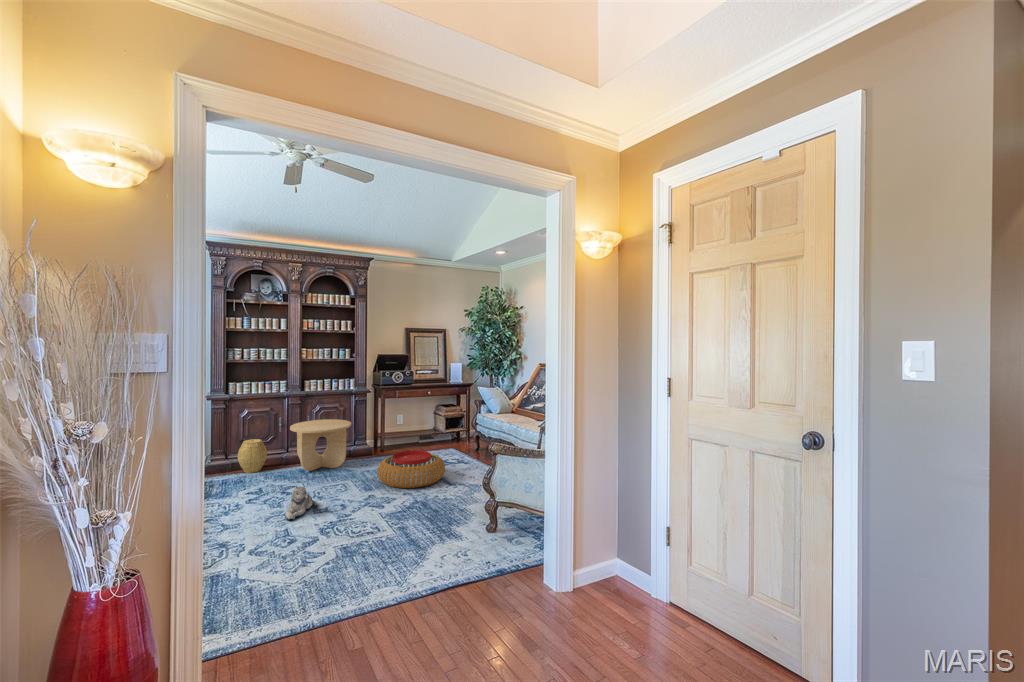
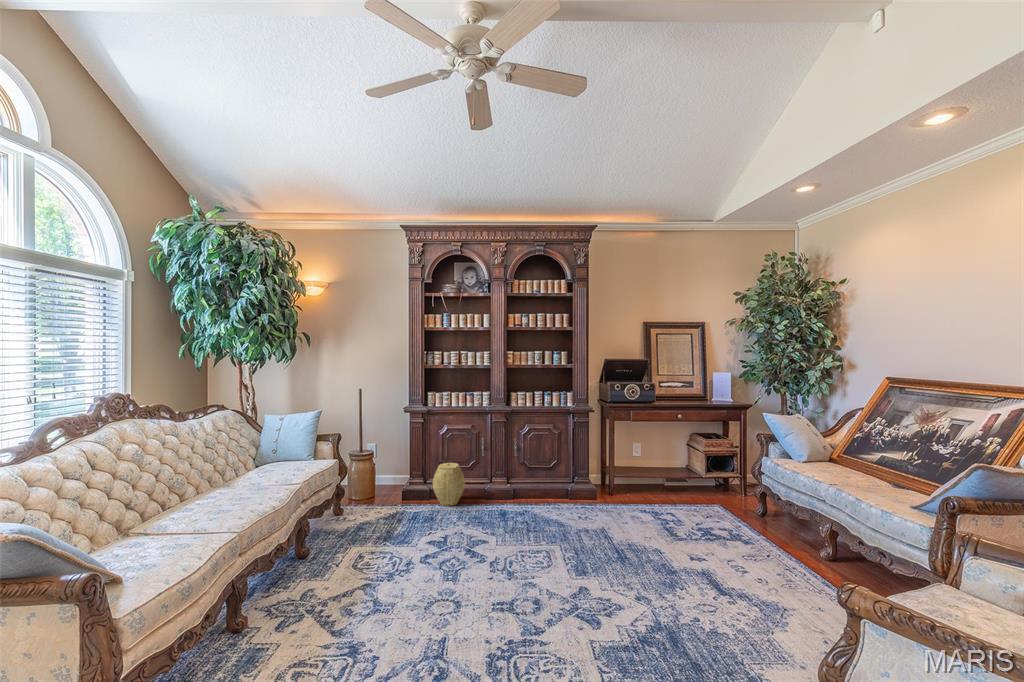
side table: present [290,419,351,471] -> none [488,444,565,516]
pouf: present [378,450,445,488] -> none [596,513,713,589]
plush toy: present [285,487,318,520] -> none [445,561,498,620]

